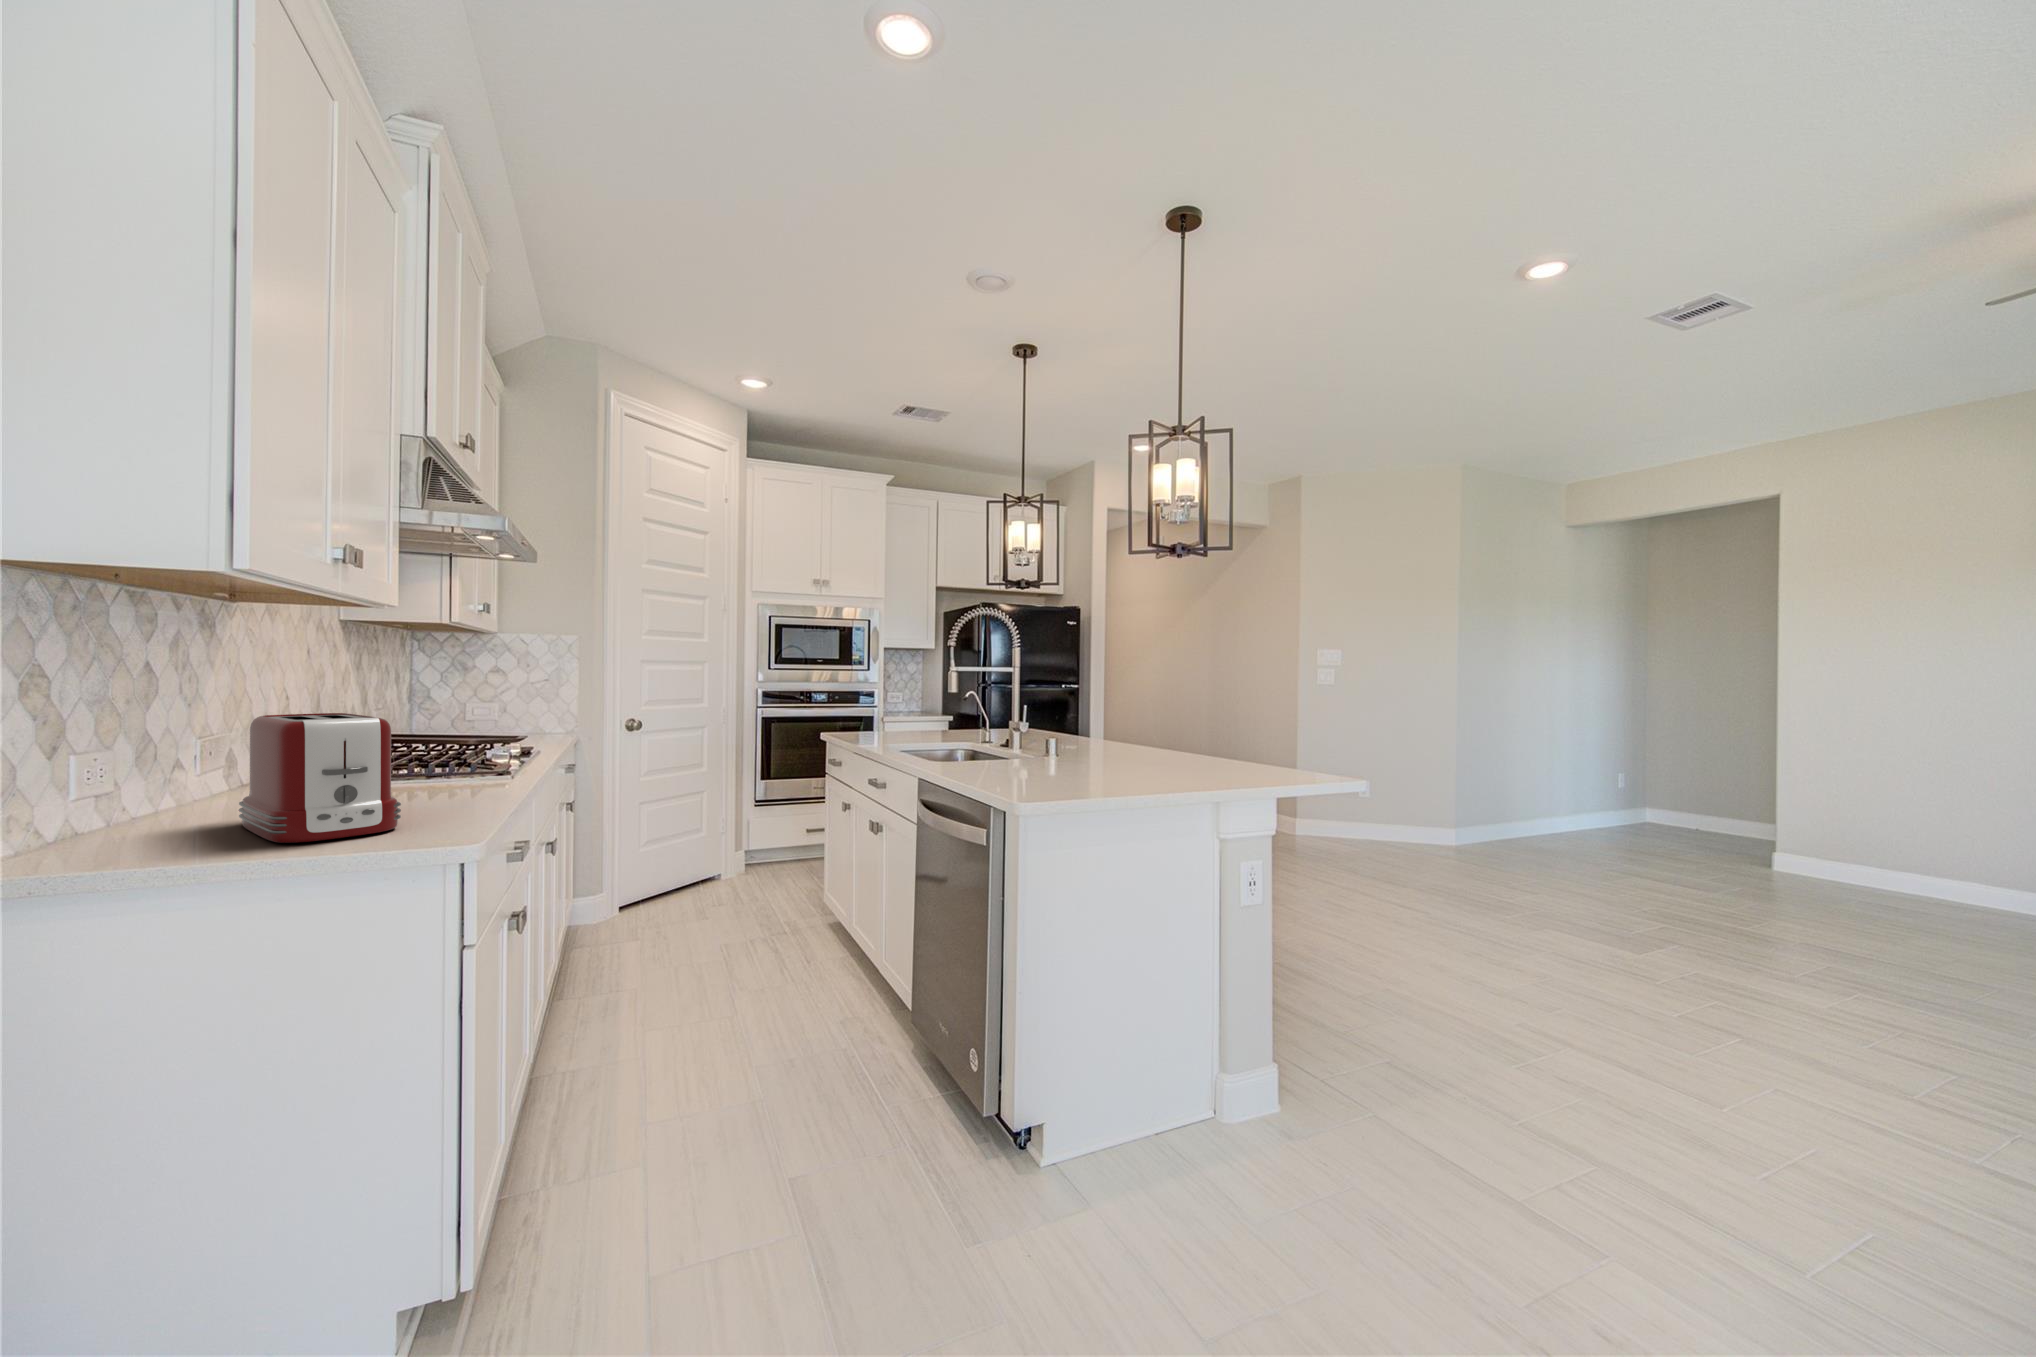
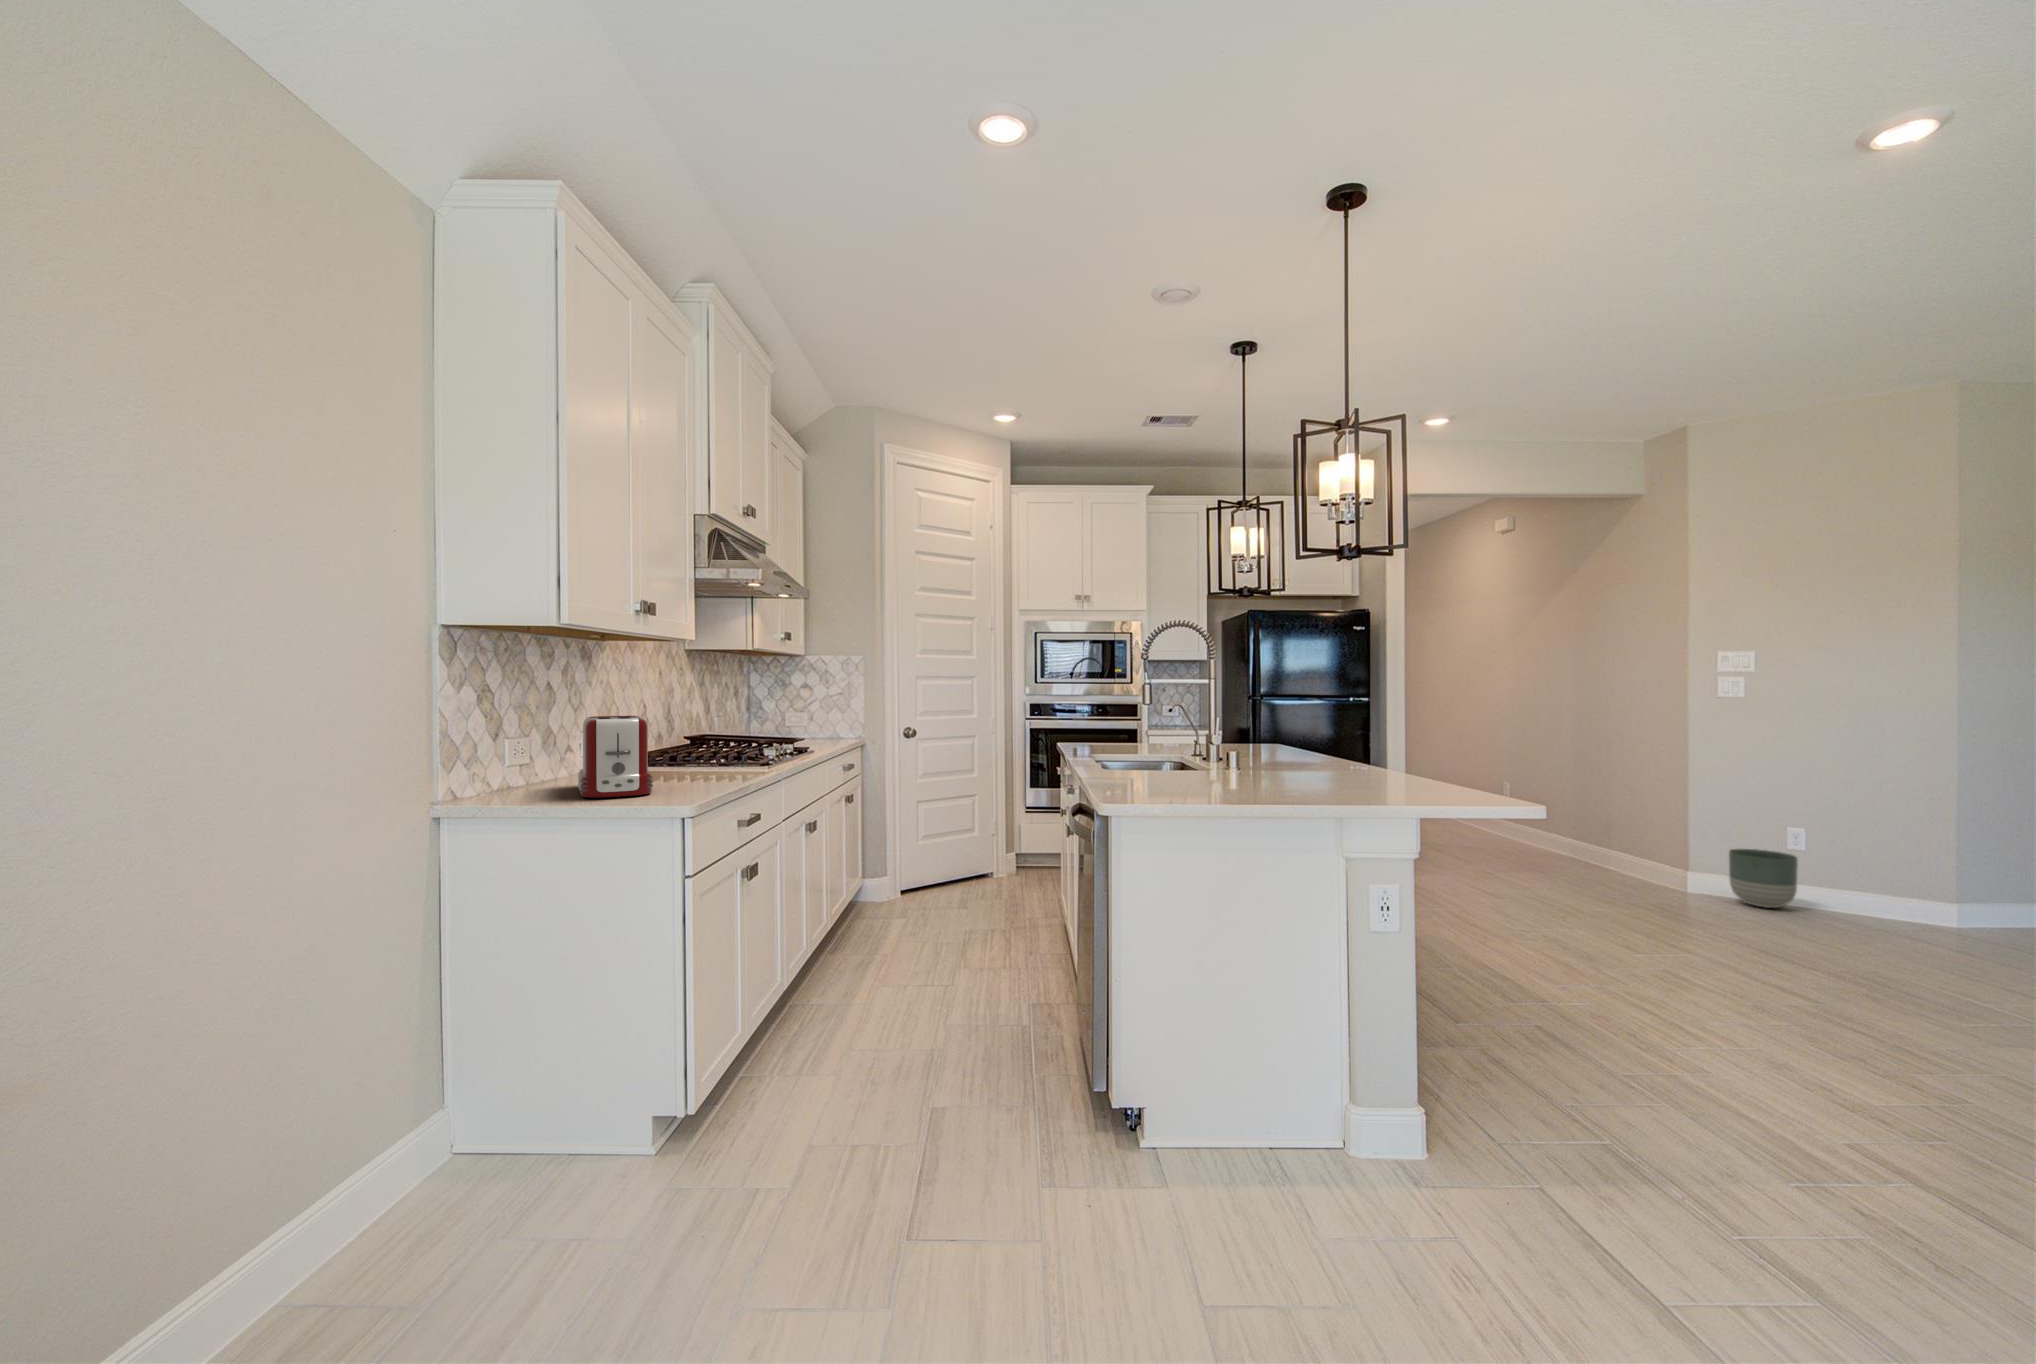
planter: none [1322,798,1362,840] -> present [1729,849,1798,908]

